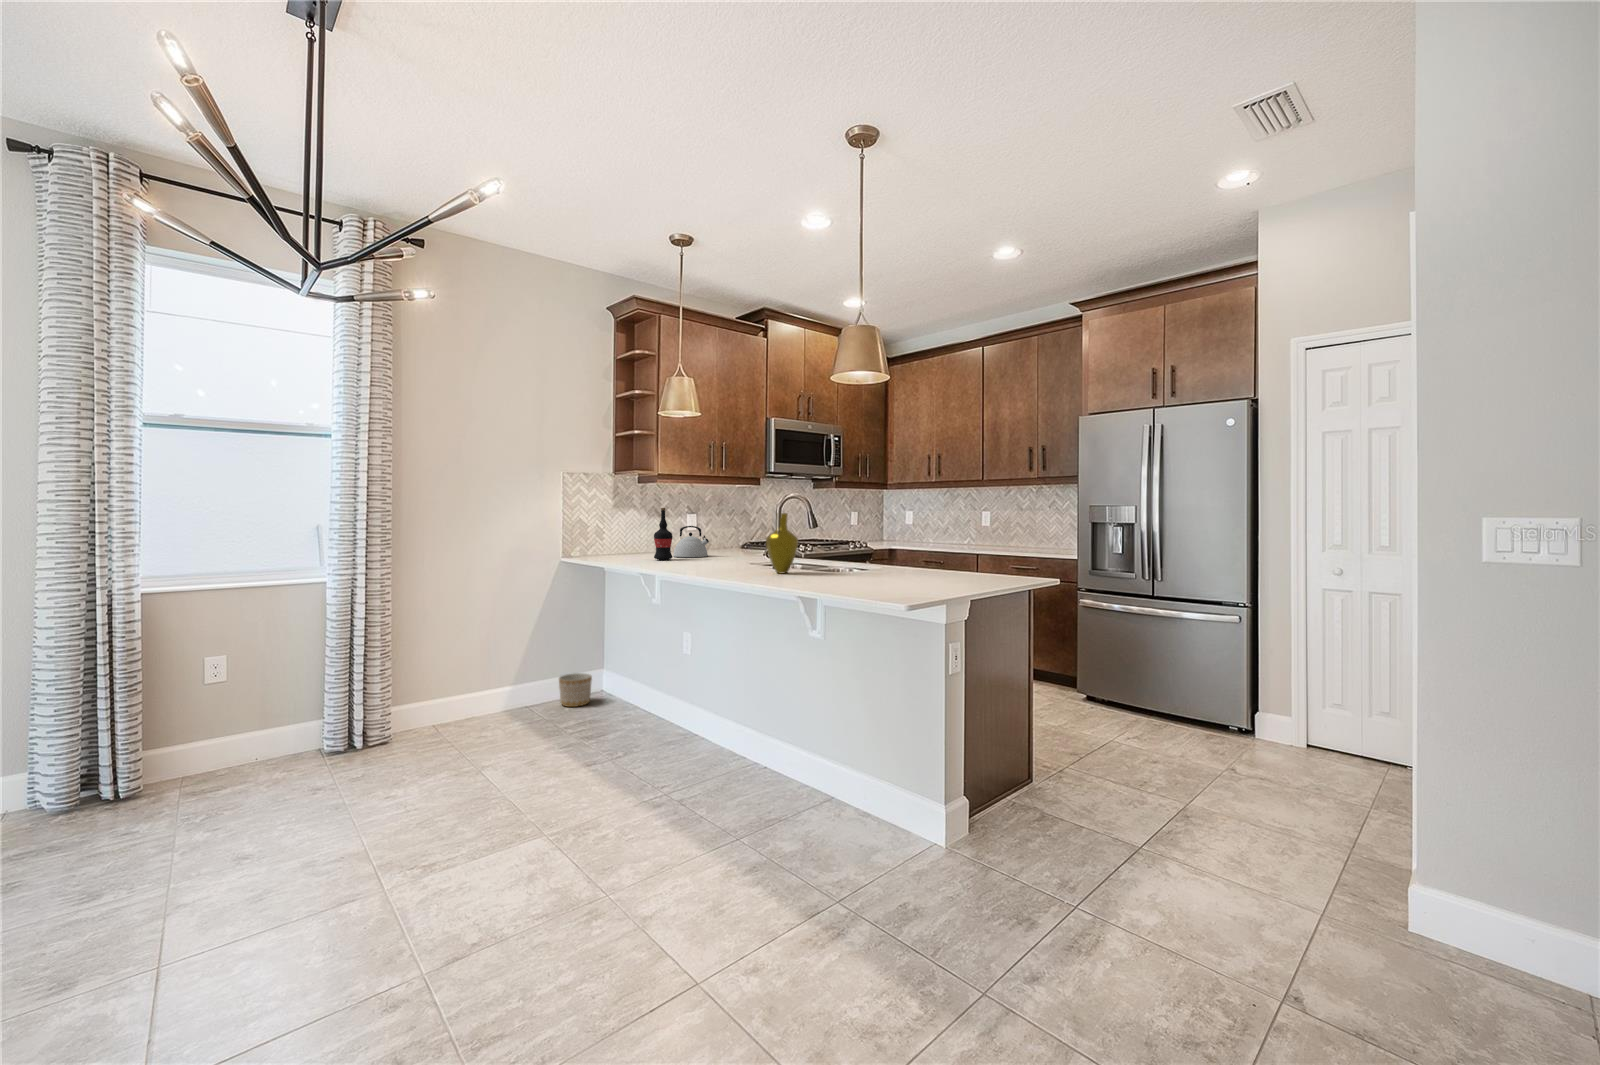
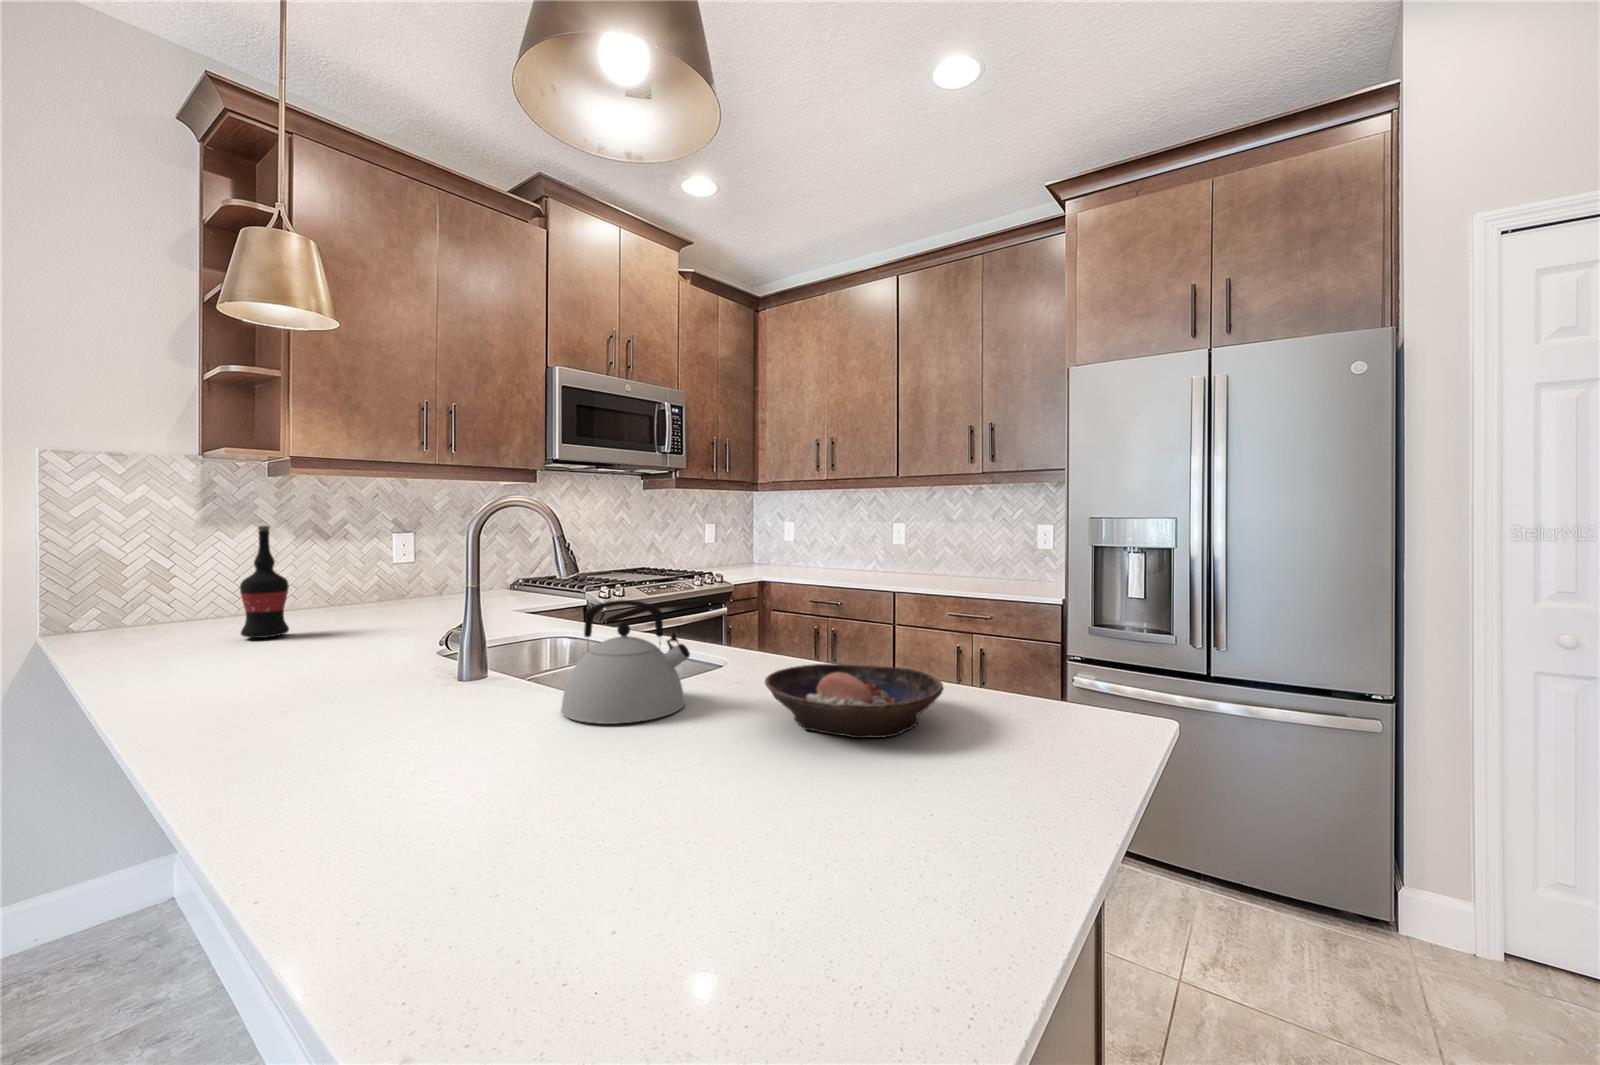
vase: present [766,513,798,573] -> none [409,546,503,706]
kettle: present [673,526,709,557] -> present [561,600,690,724]
bowl: none [902,560,970,580] -> present [765,664,944,738]
planter: present [559,673,592,707] -> none [34,869,132,959]

